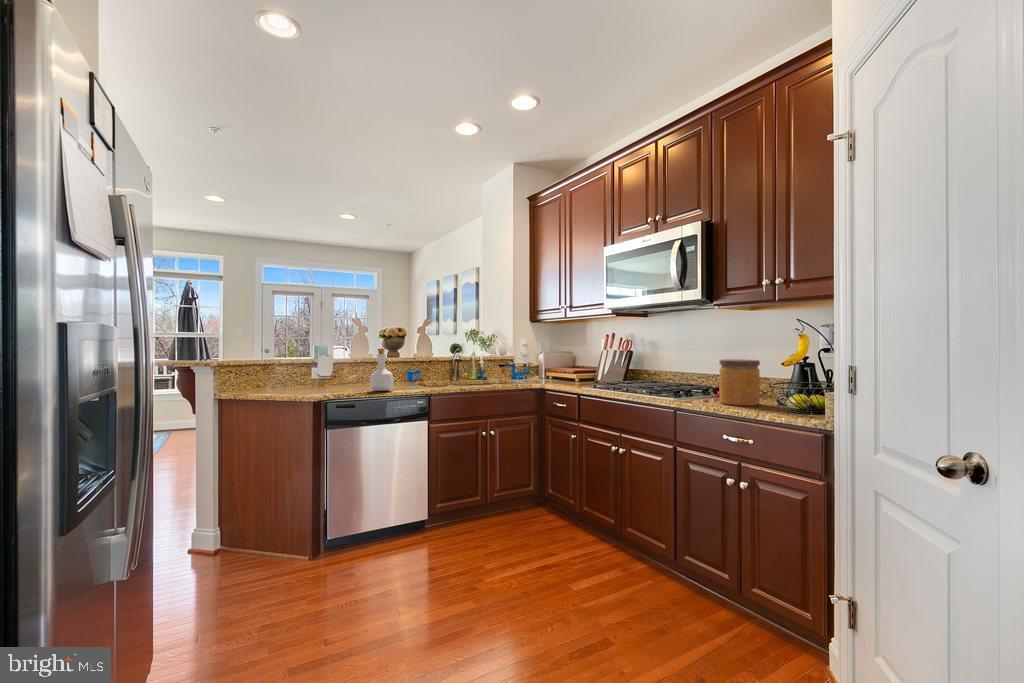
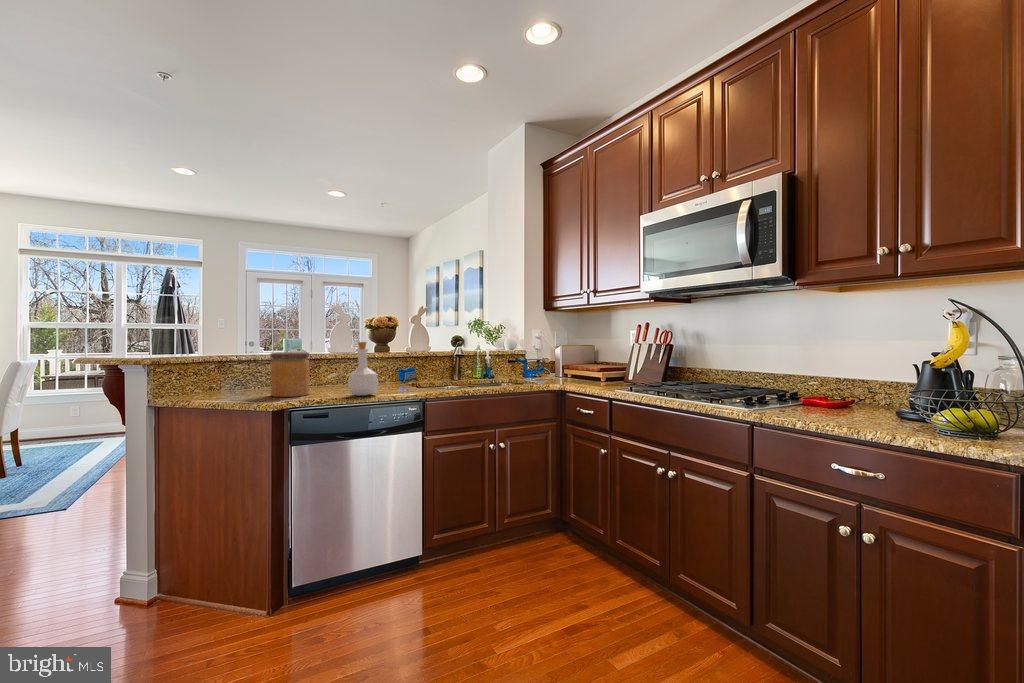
jar: present [720,359,760,406] -> present [270,352,310,397]

